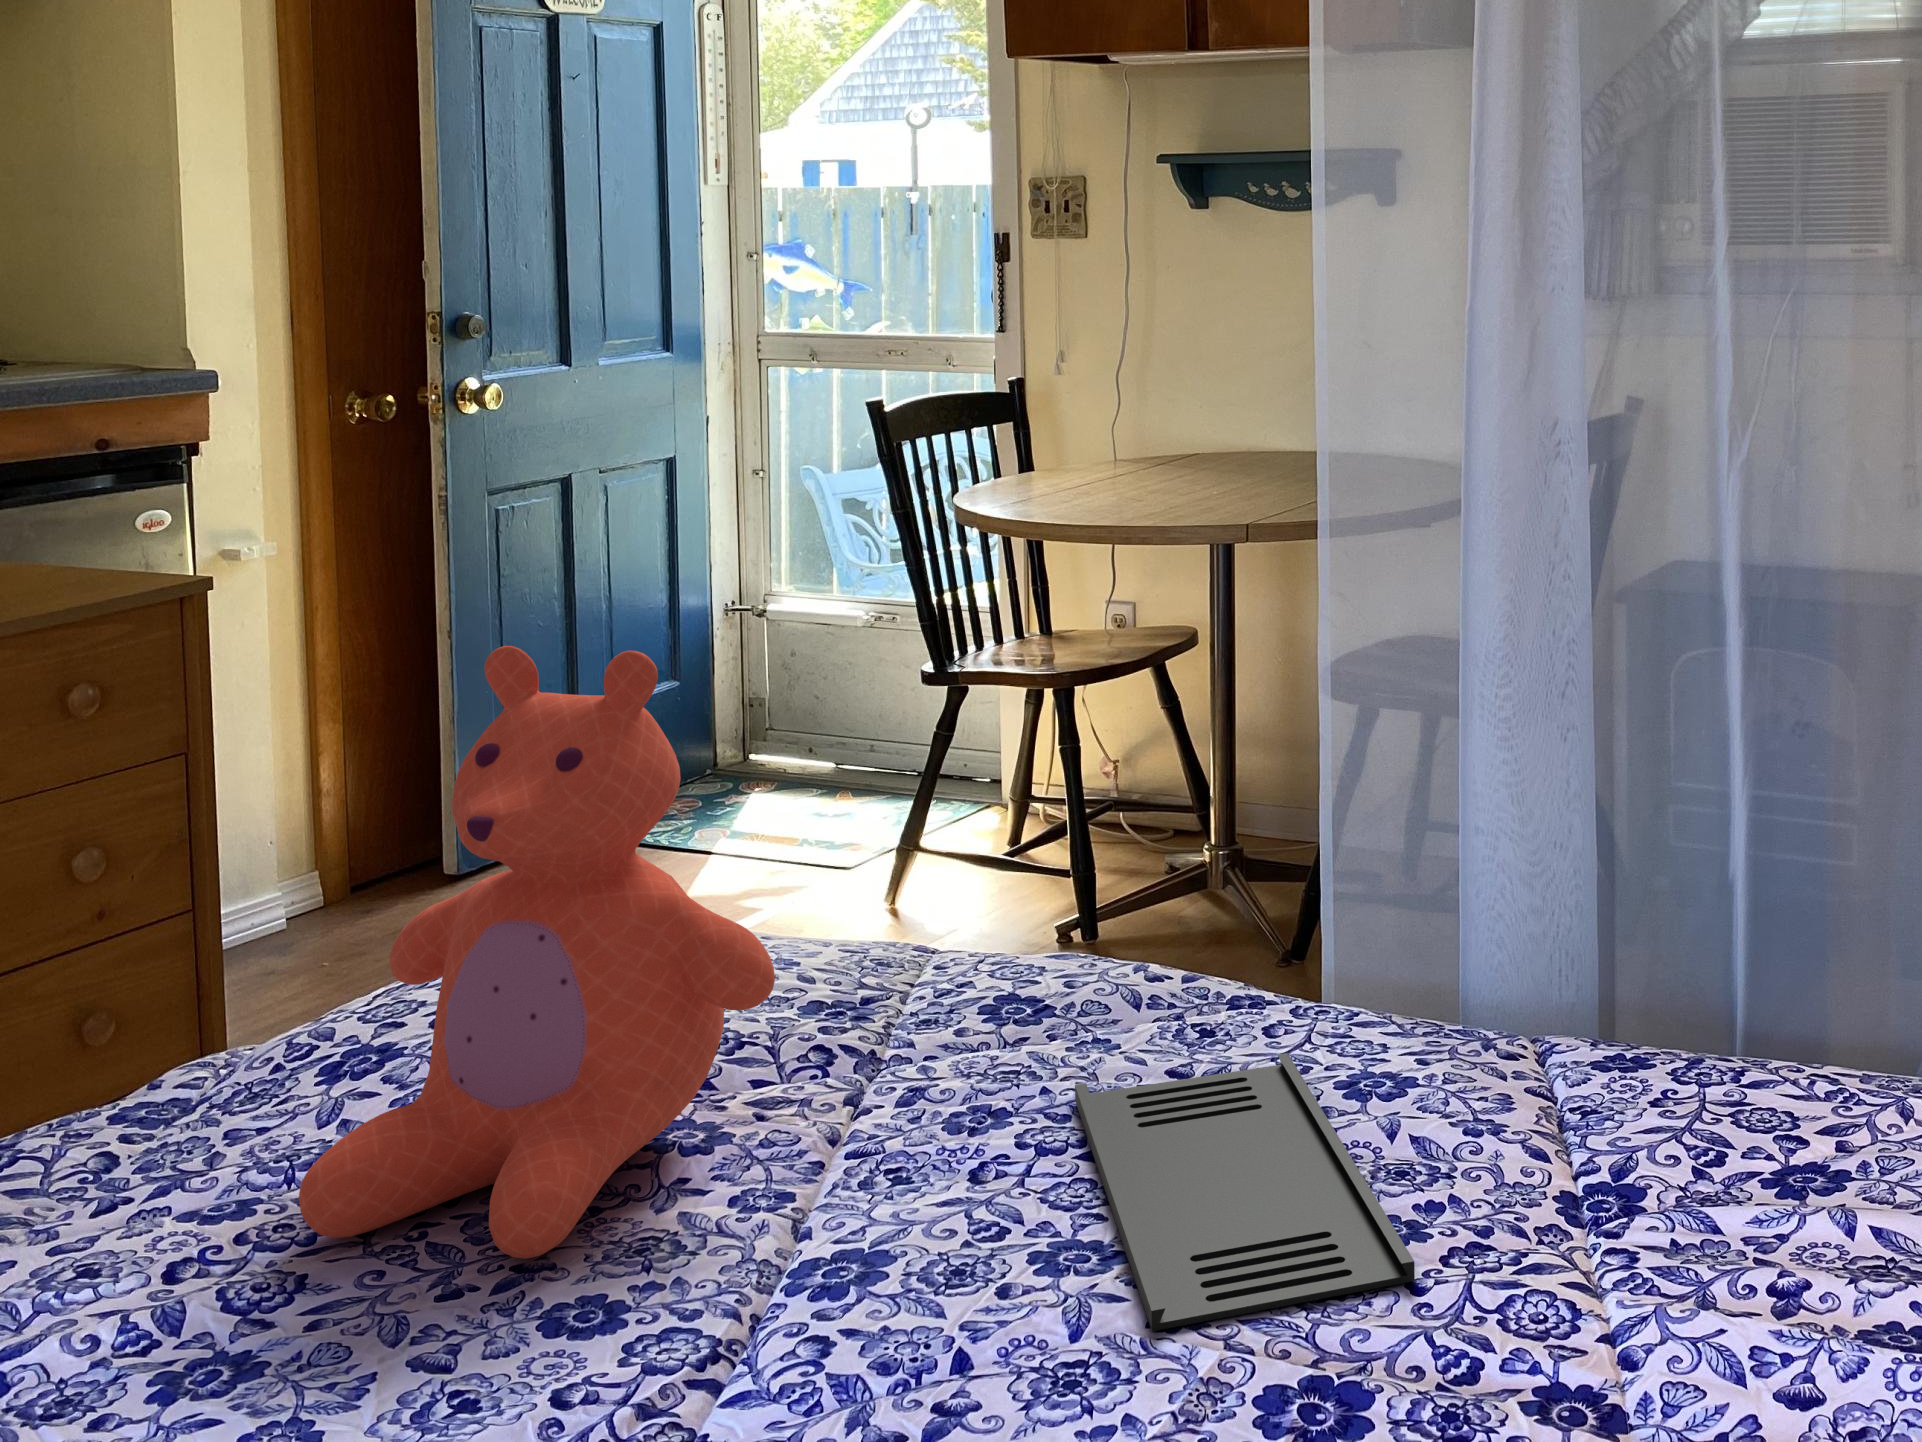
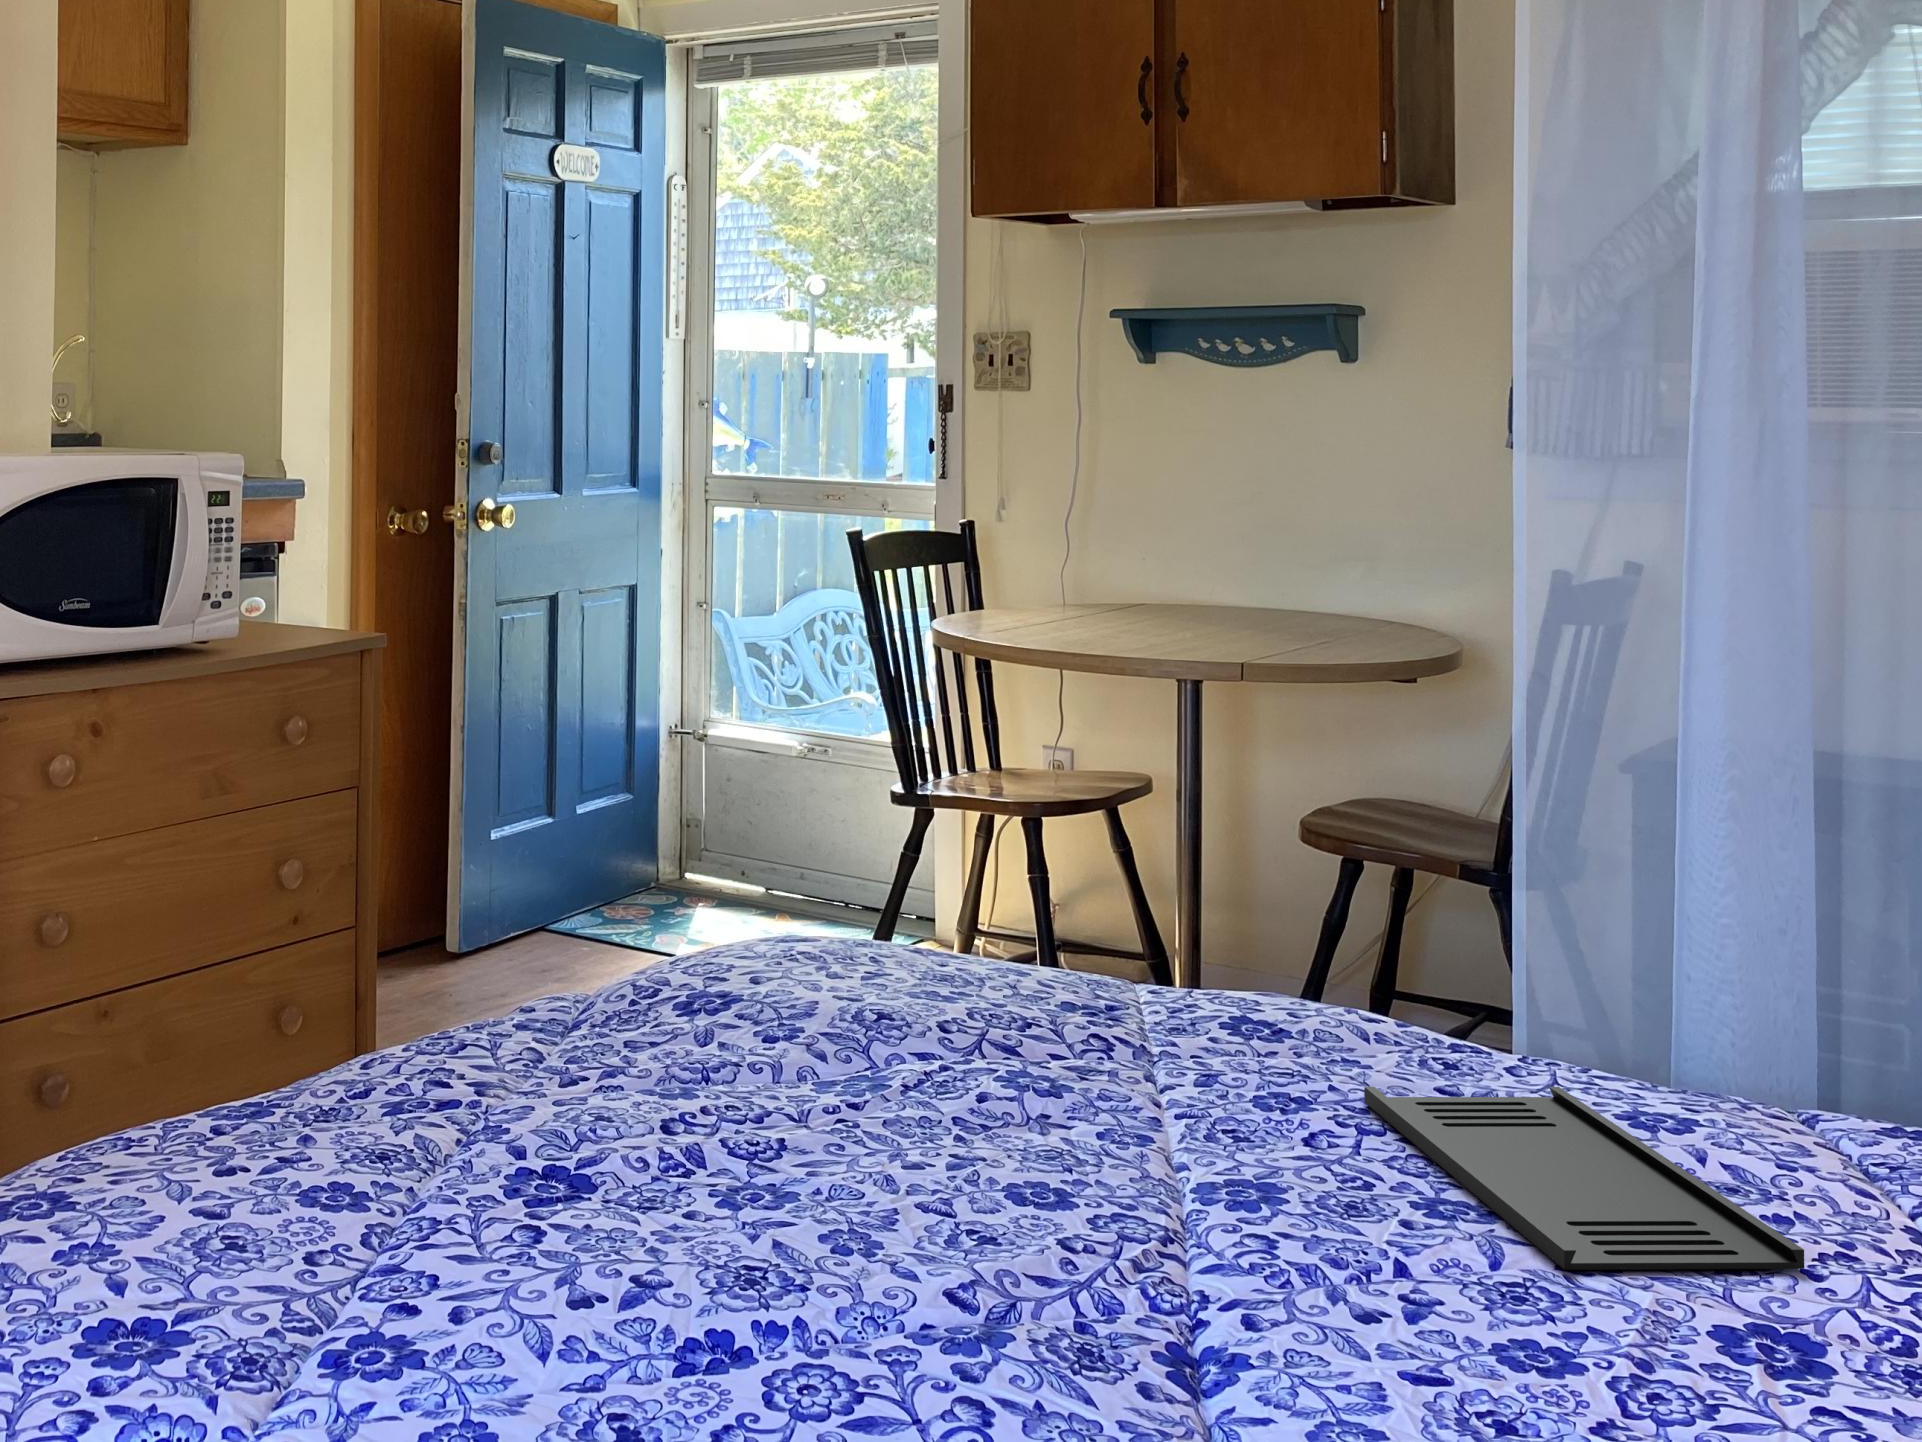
teddy bear: present [299,646,775,1259] -> none [765,647,1123,1148]

